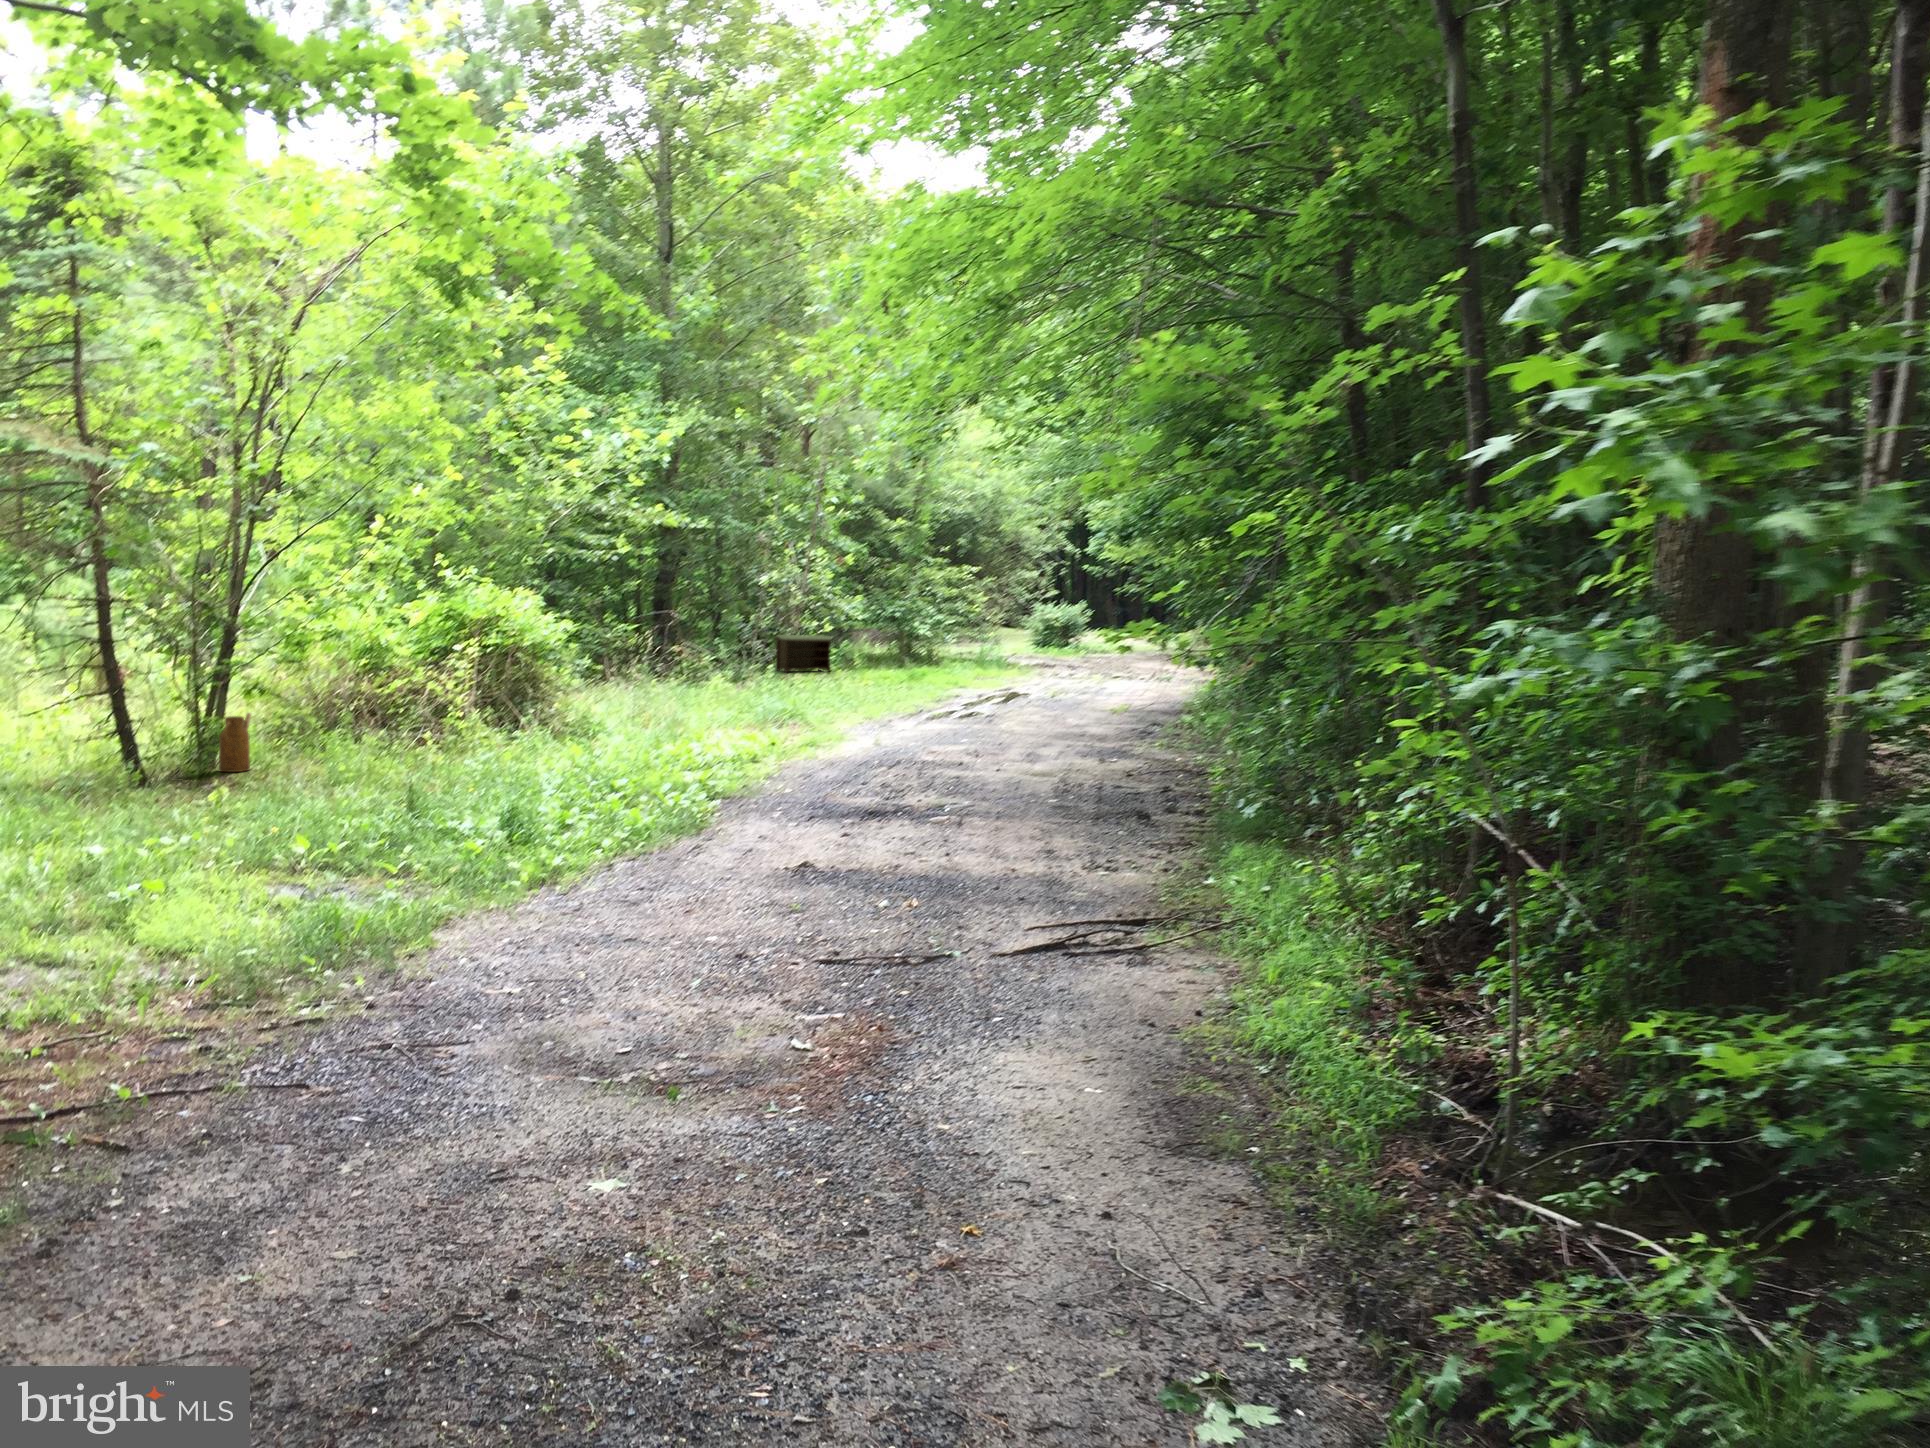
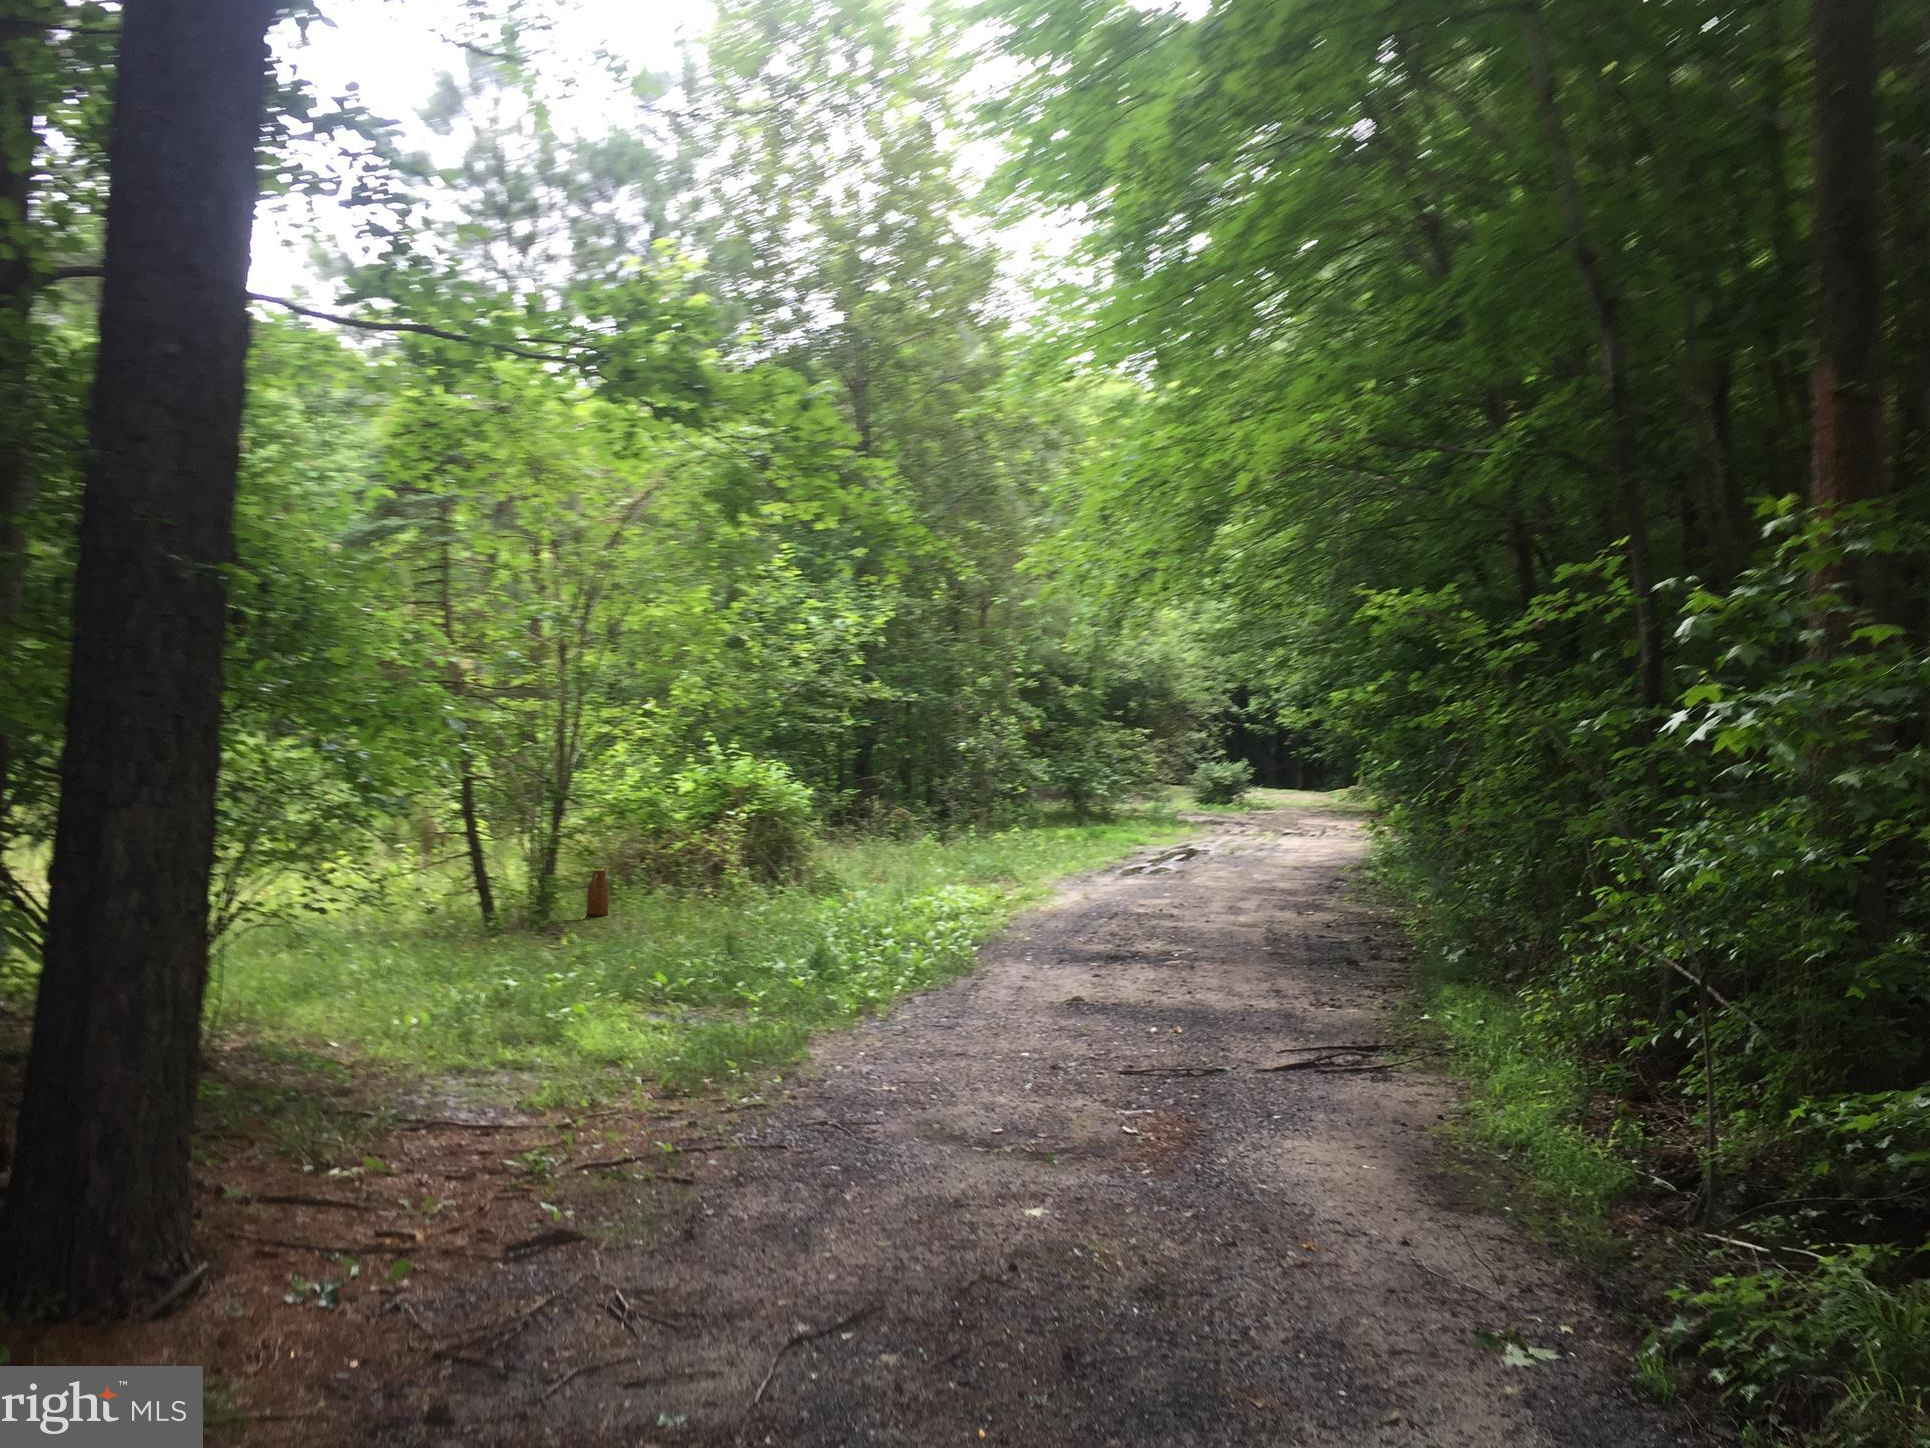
bench: present [775,635,832,672] -> none [969,796,1022,831]

